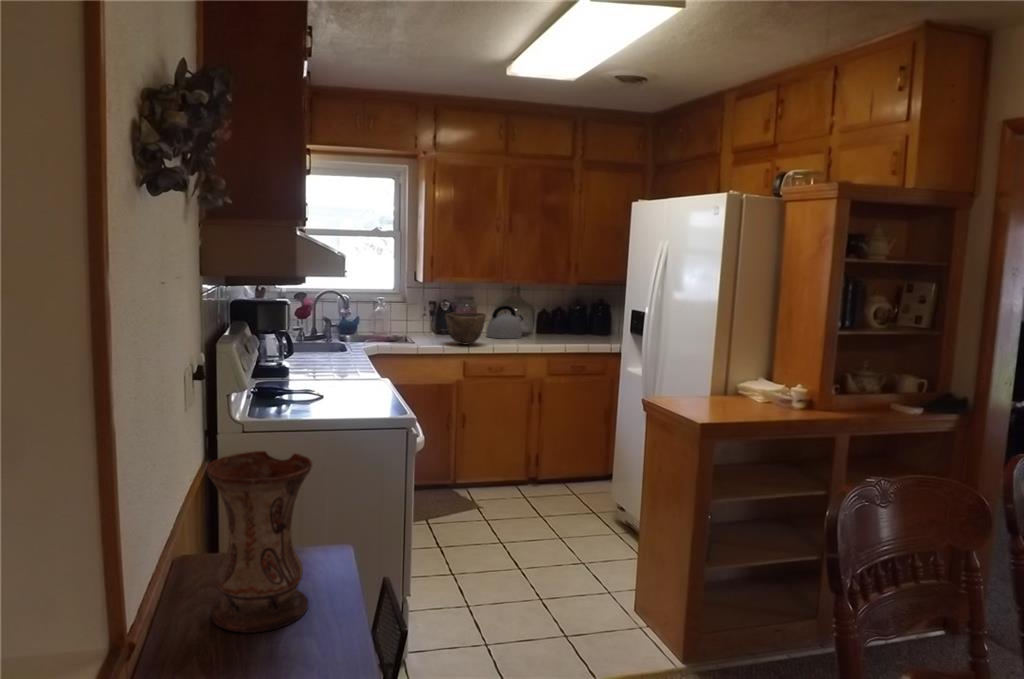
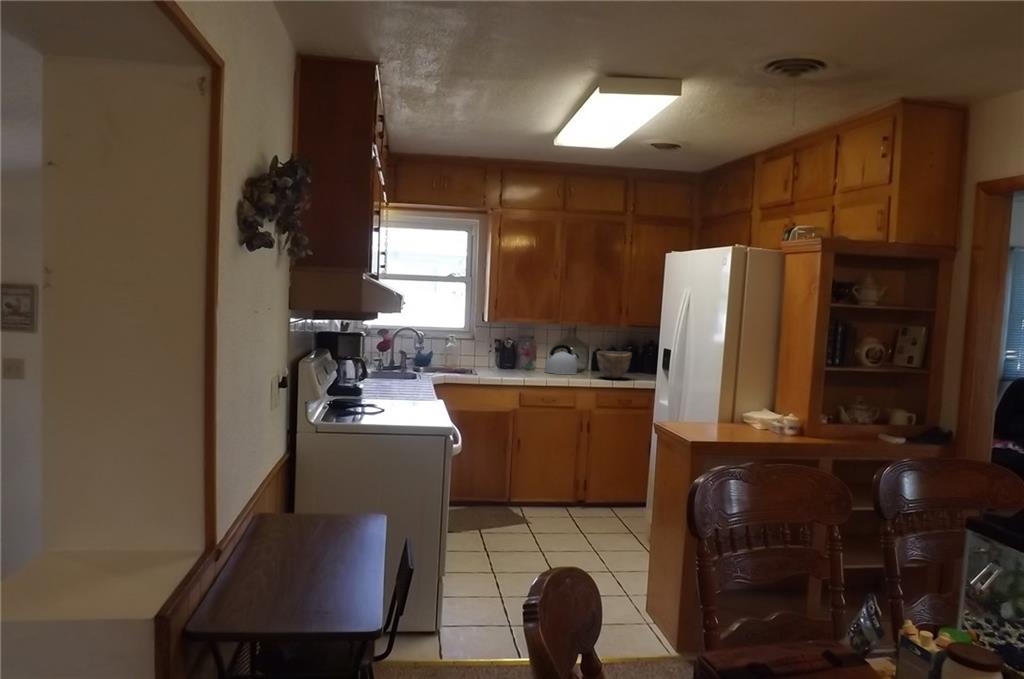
bowl: present [445,312,486,344] -> present [596,351,632,379]
vase: present [206,451,313,633] -> none [275,429,348,550]

